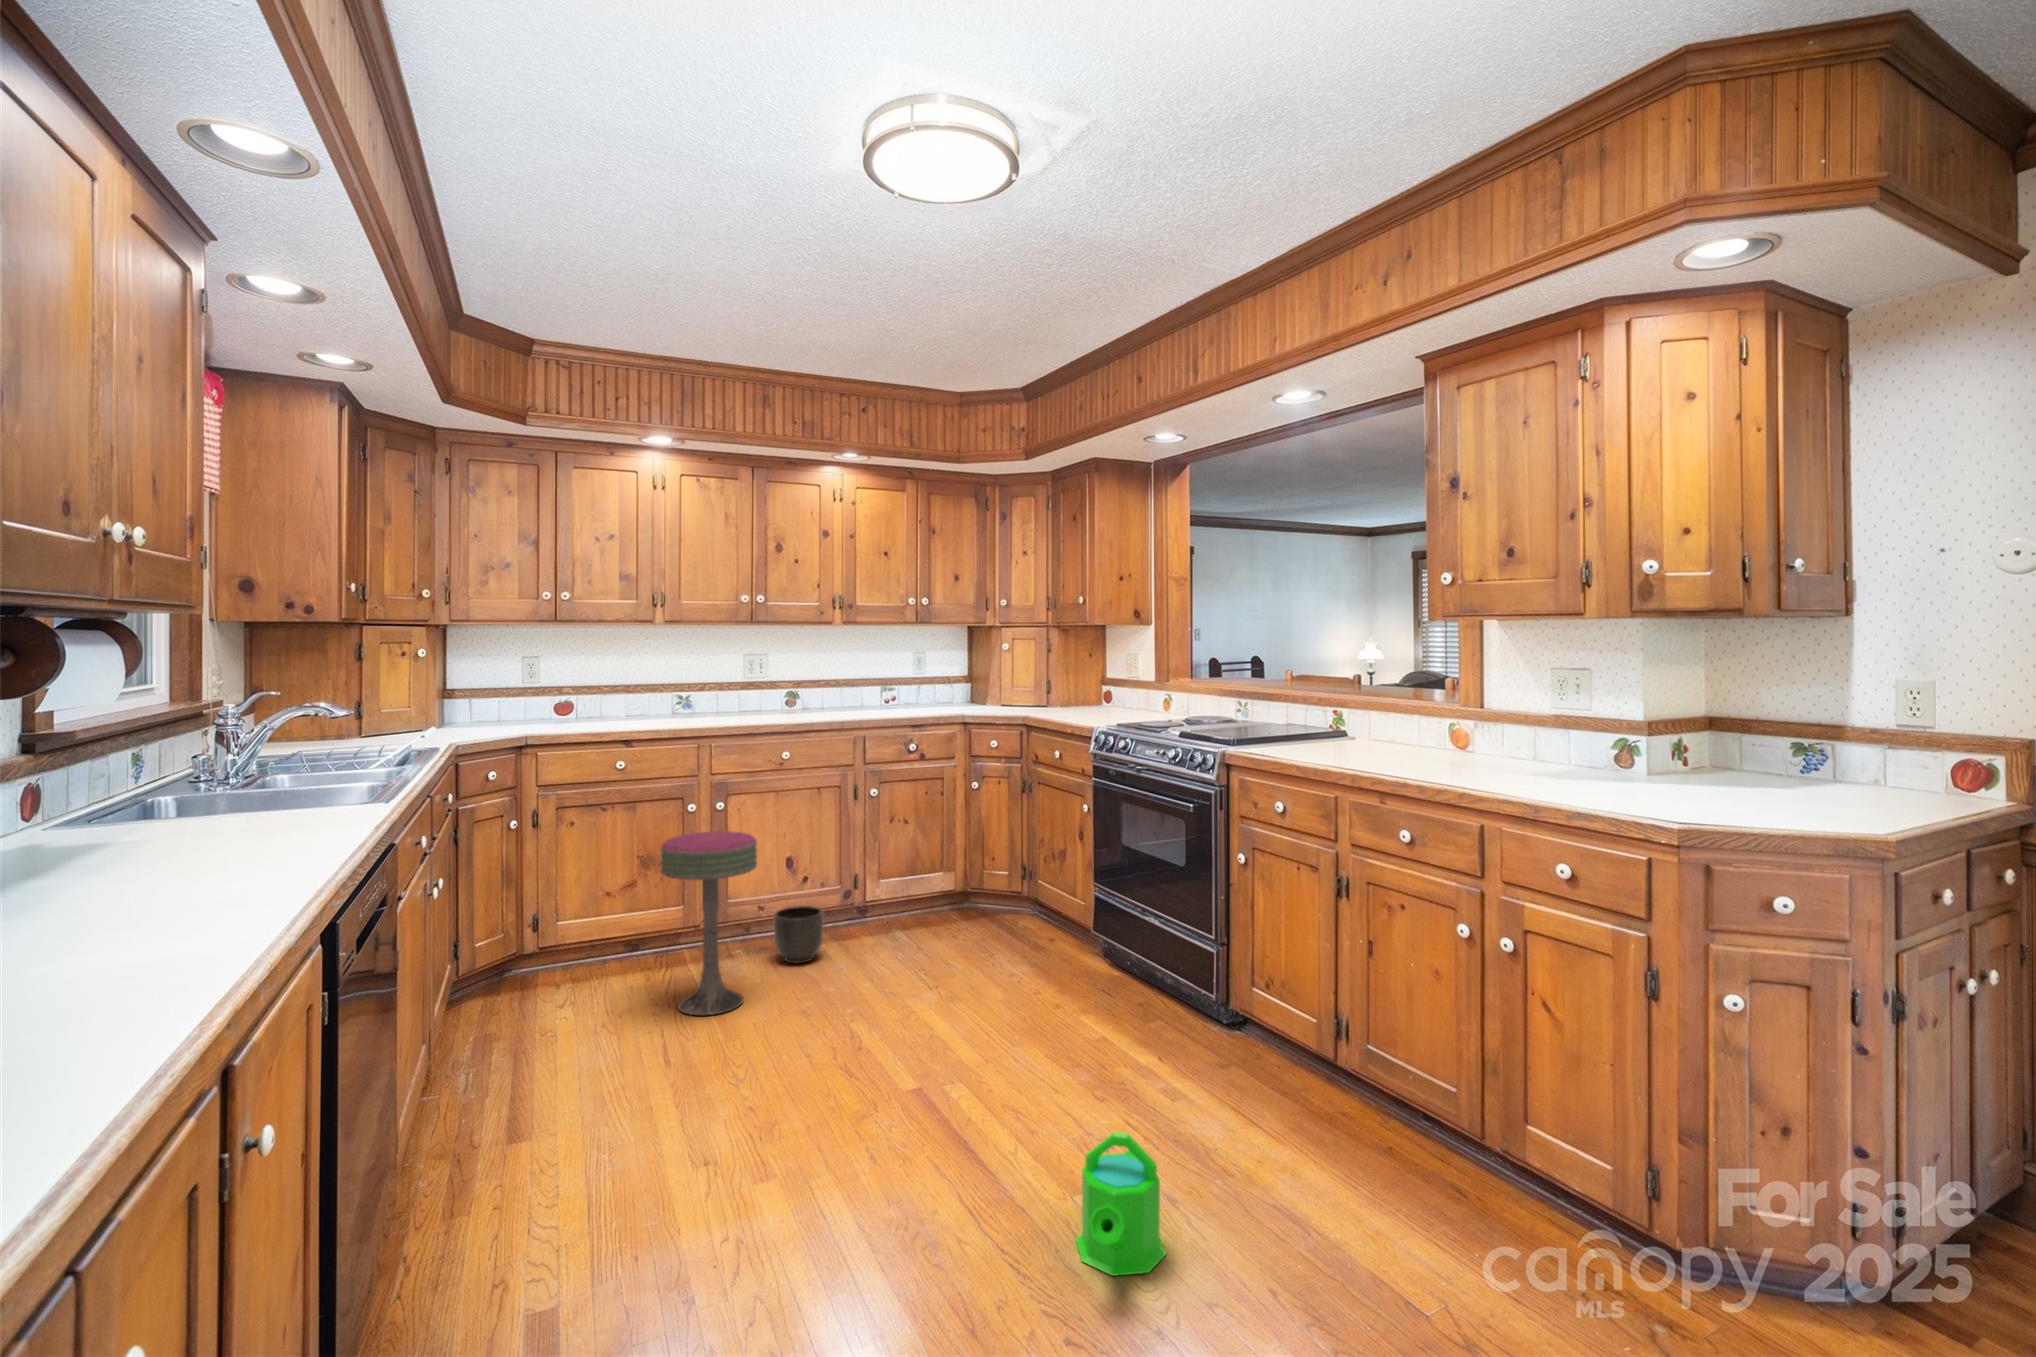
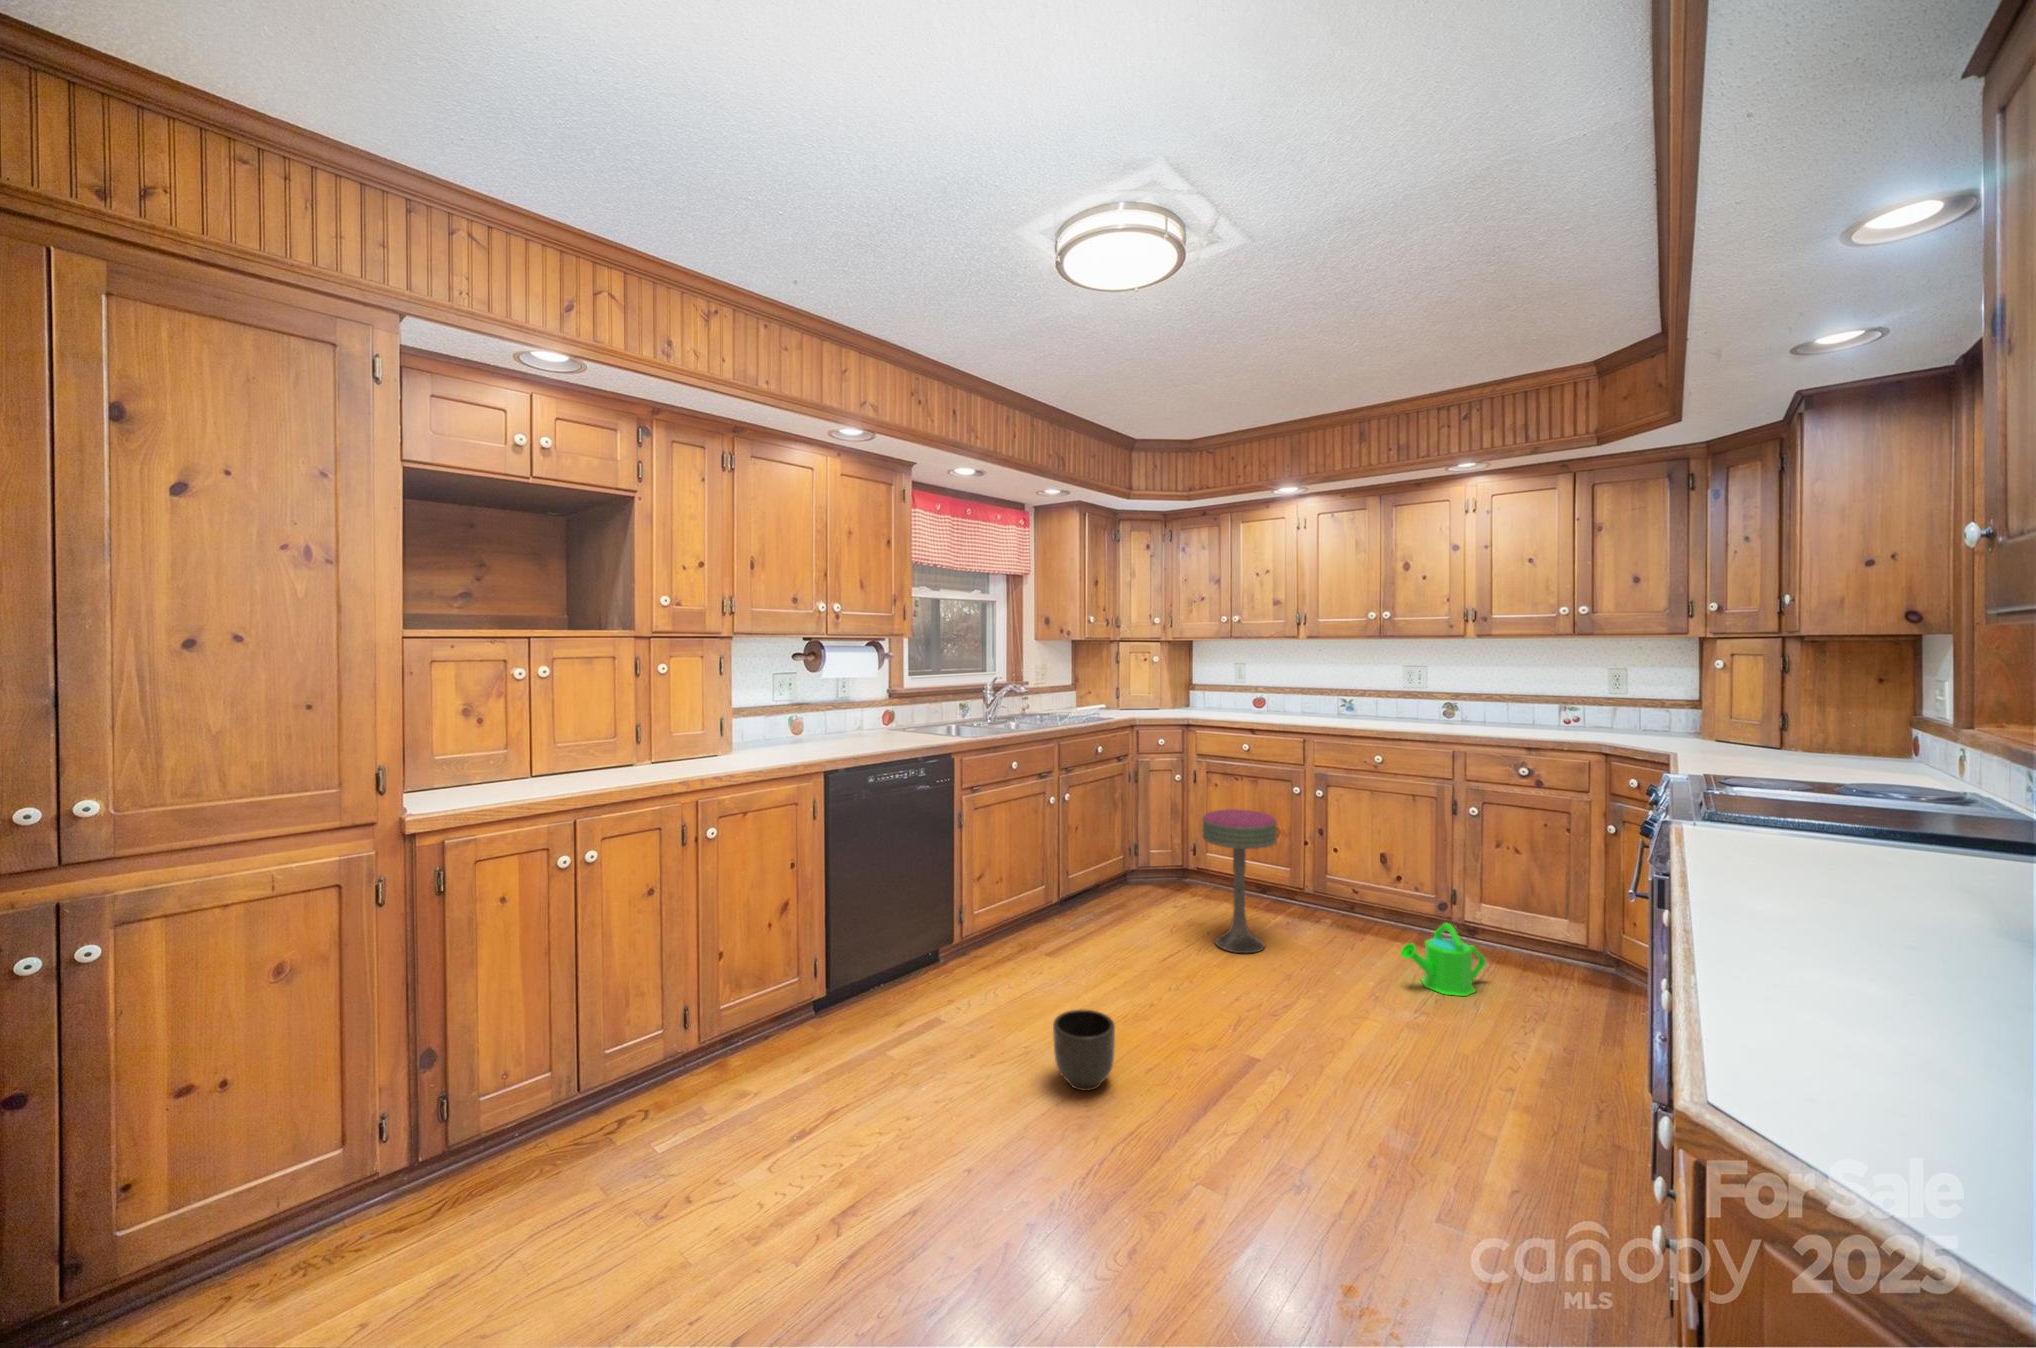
planter: present [773,906,824,963] -> present [1053,1010,1115,1091]
watering can: present [1076,1132,1166,1276] -> present [1401,923,1486,996]

